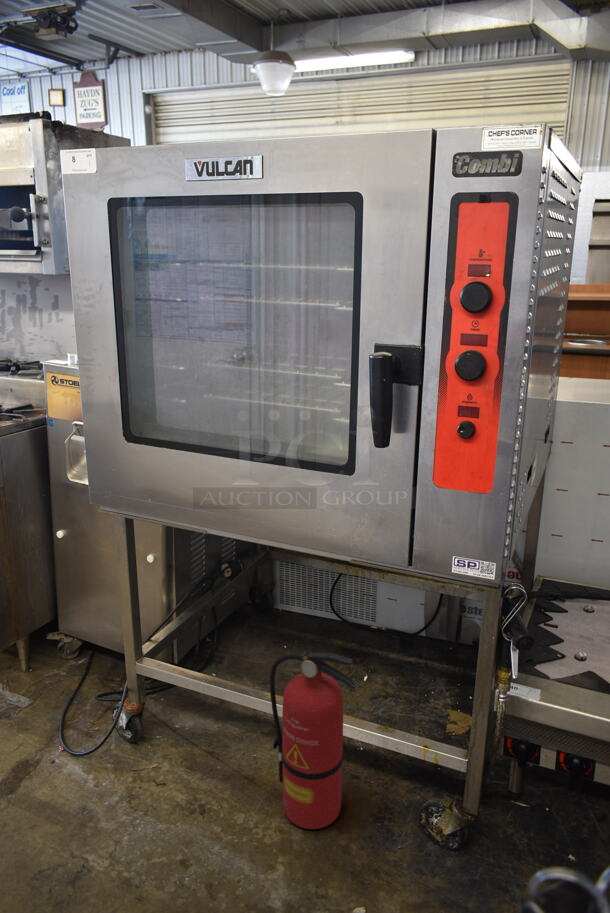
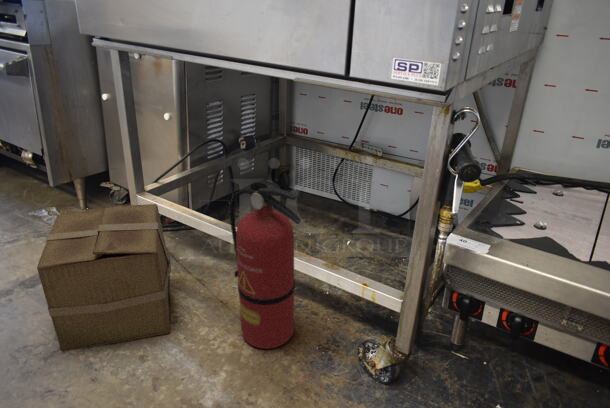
cardboard box: none [58,671,203,872] -> present [37,204,171,351]

